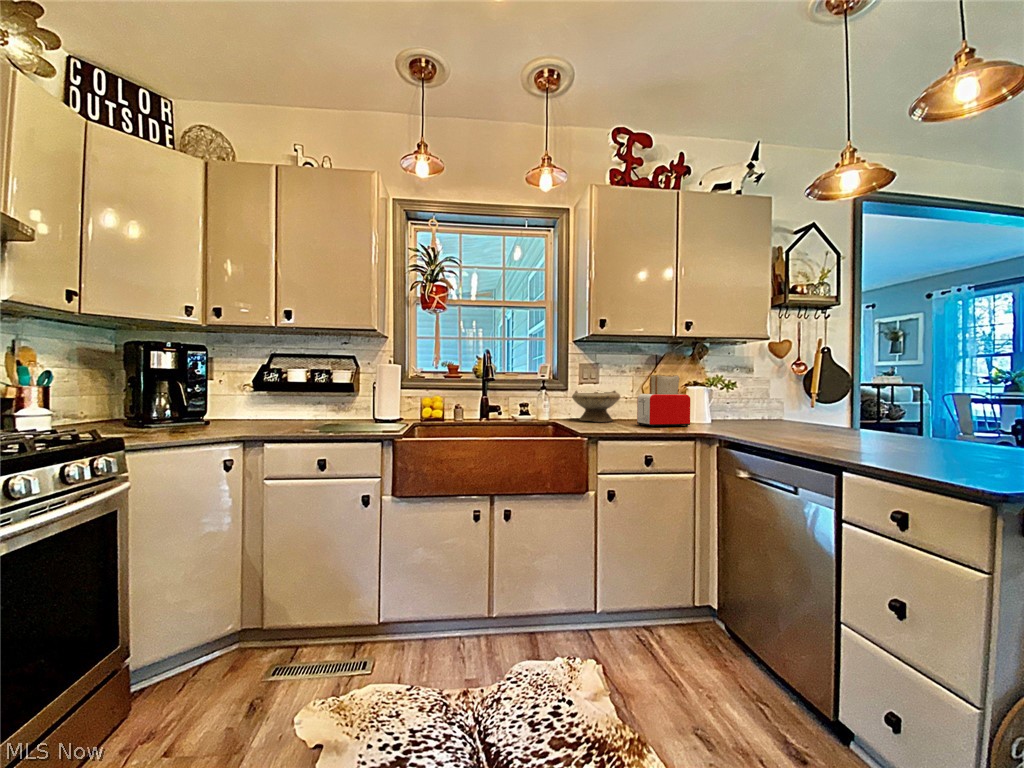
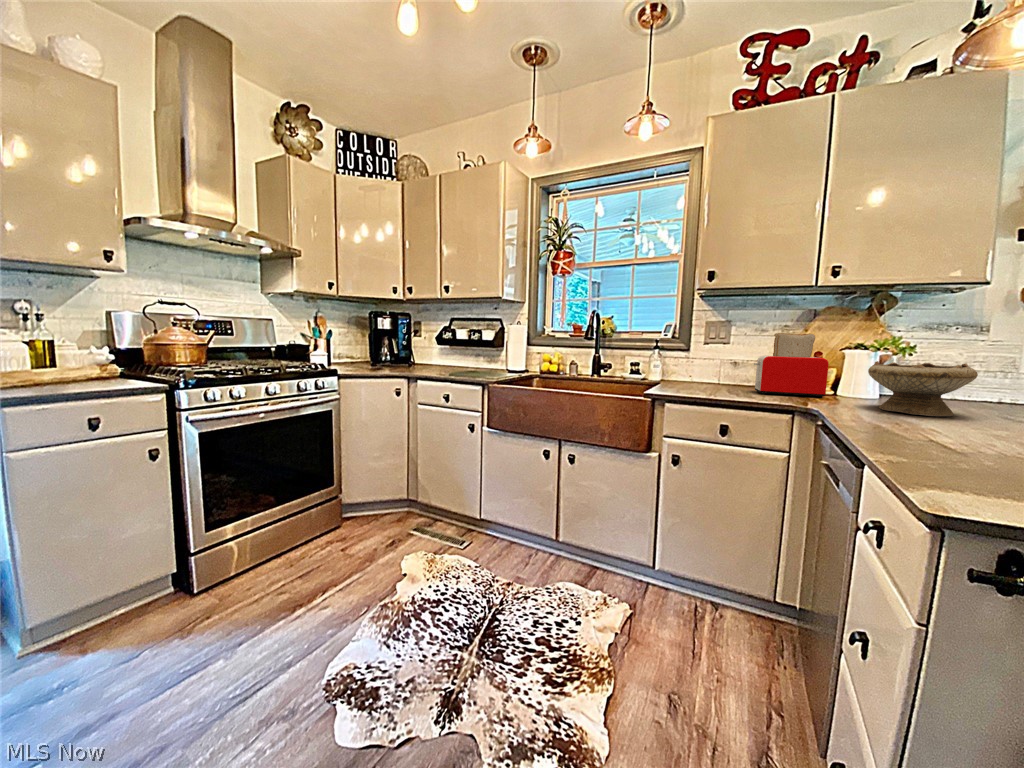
bowl: present [572,391,620,422] -> present [868,361,978,416]

